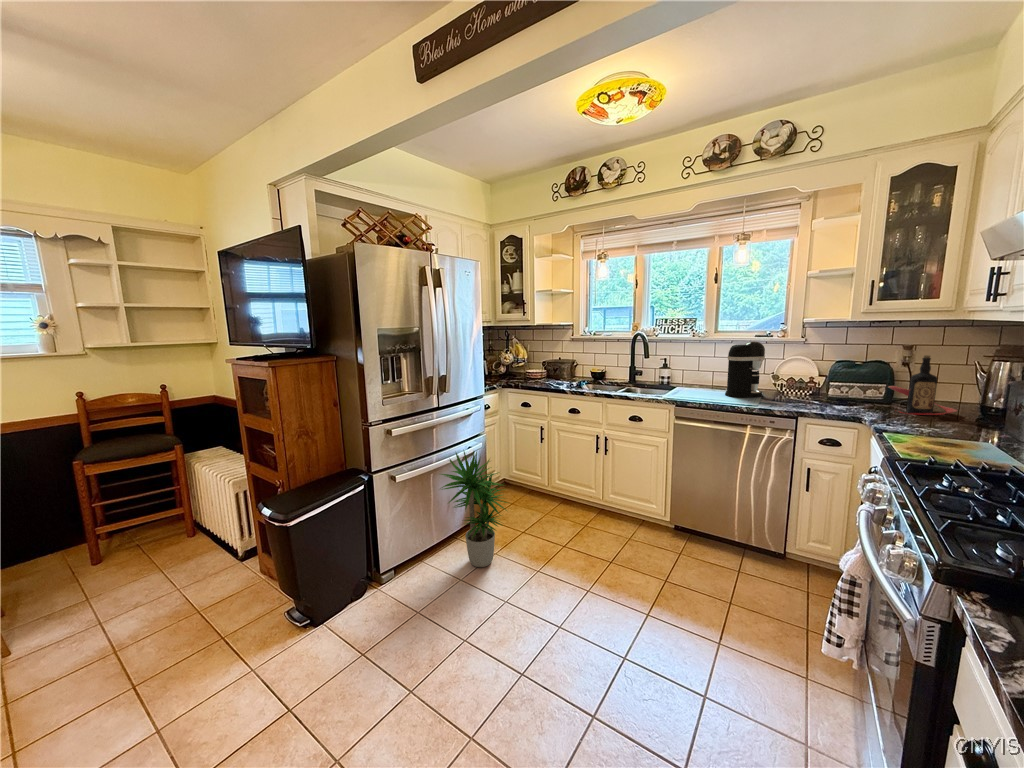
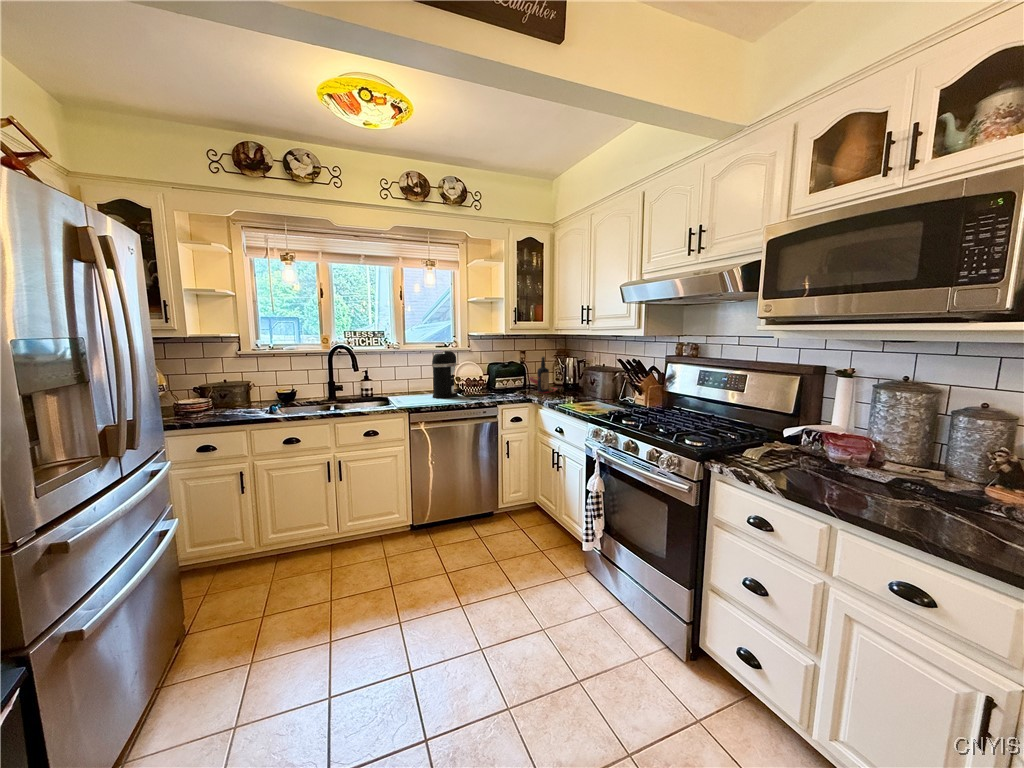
potted plant: present [441,452,507,567] -> none [143,515,282,697]

